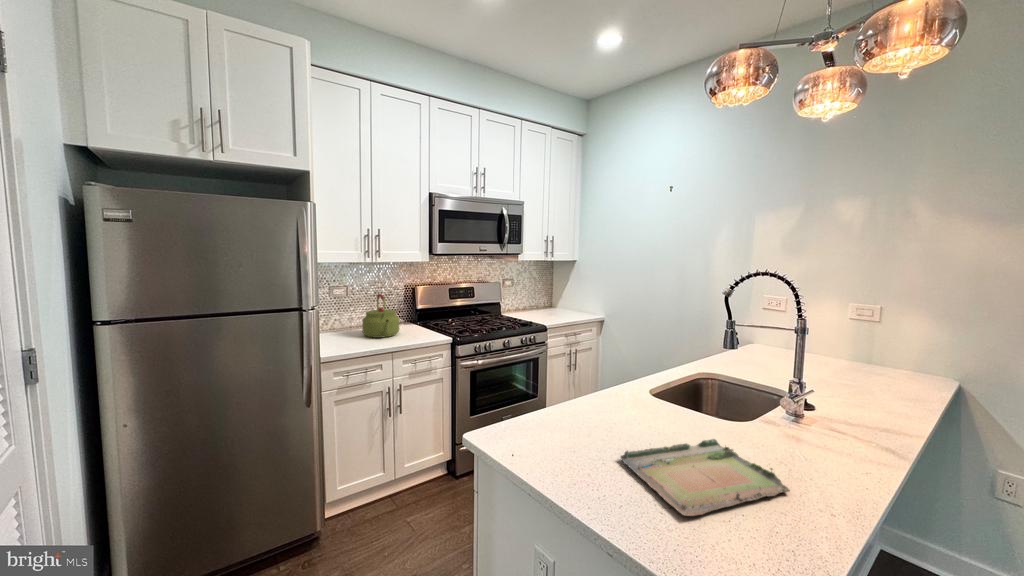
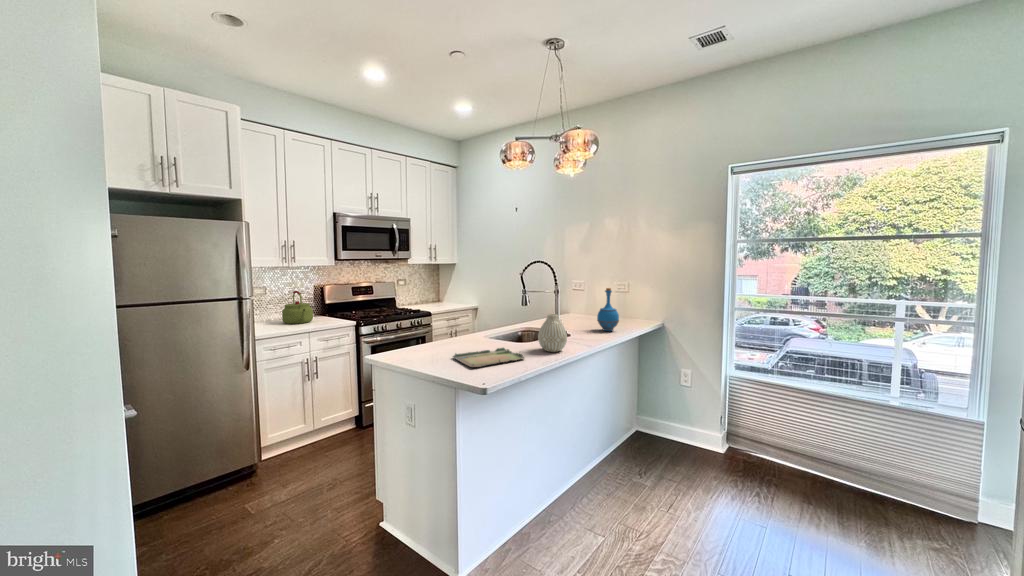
bottle: none [858,320,913,400] -> present [597,288,619,331]
vase: none [792,383,869,467] -> present [538,314,567,352]

